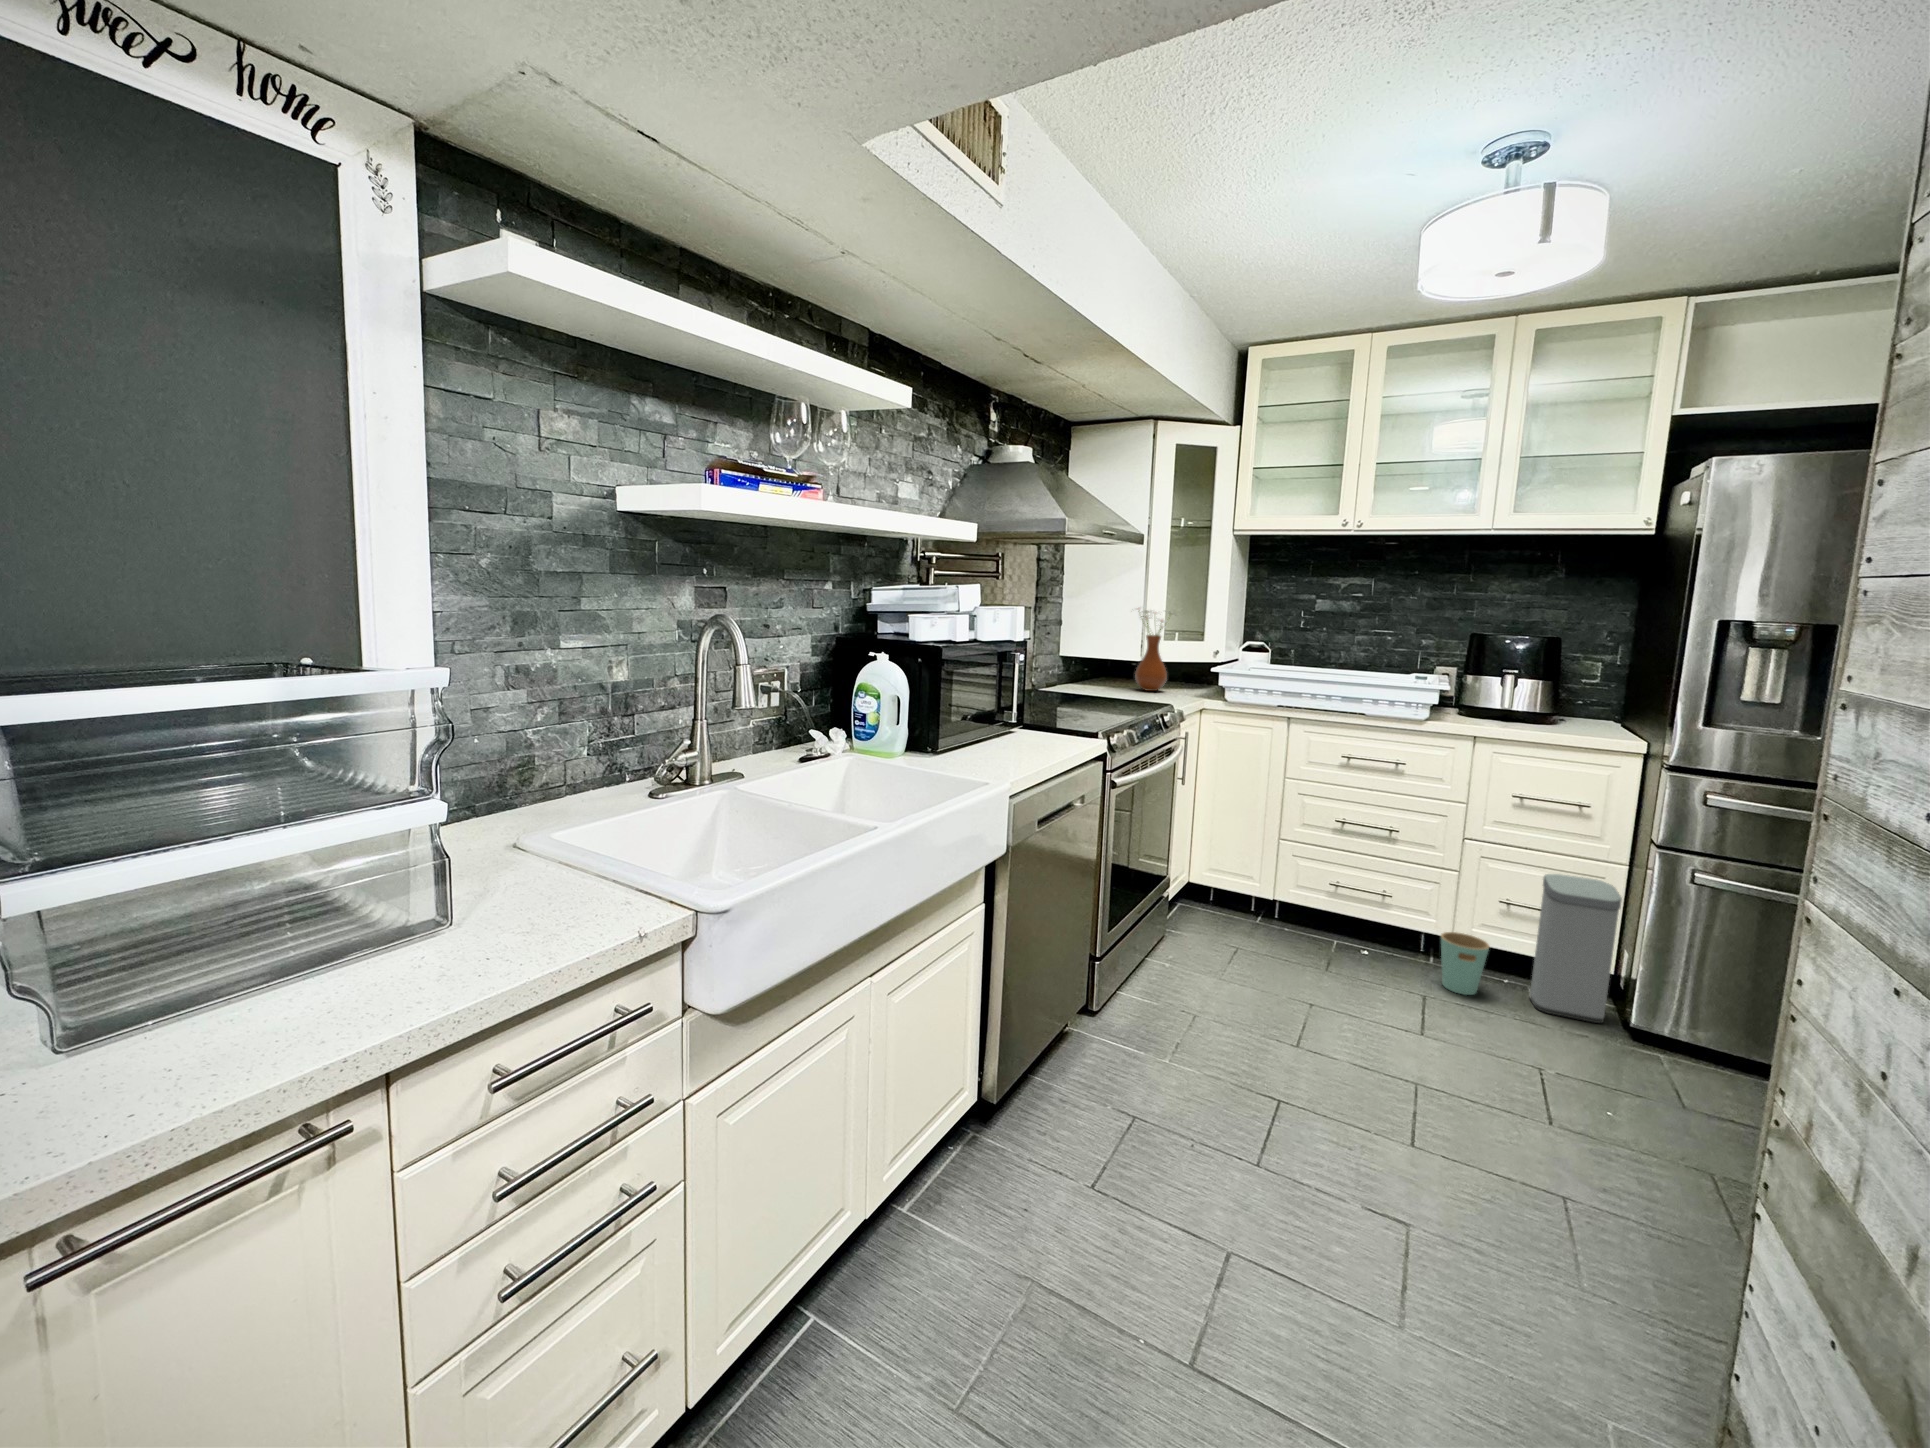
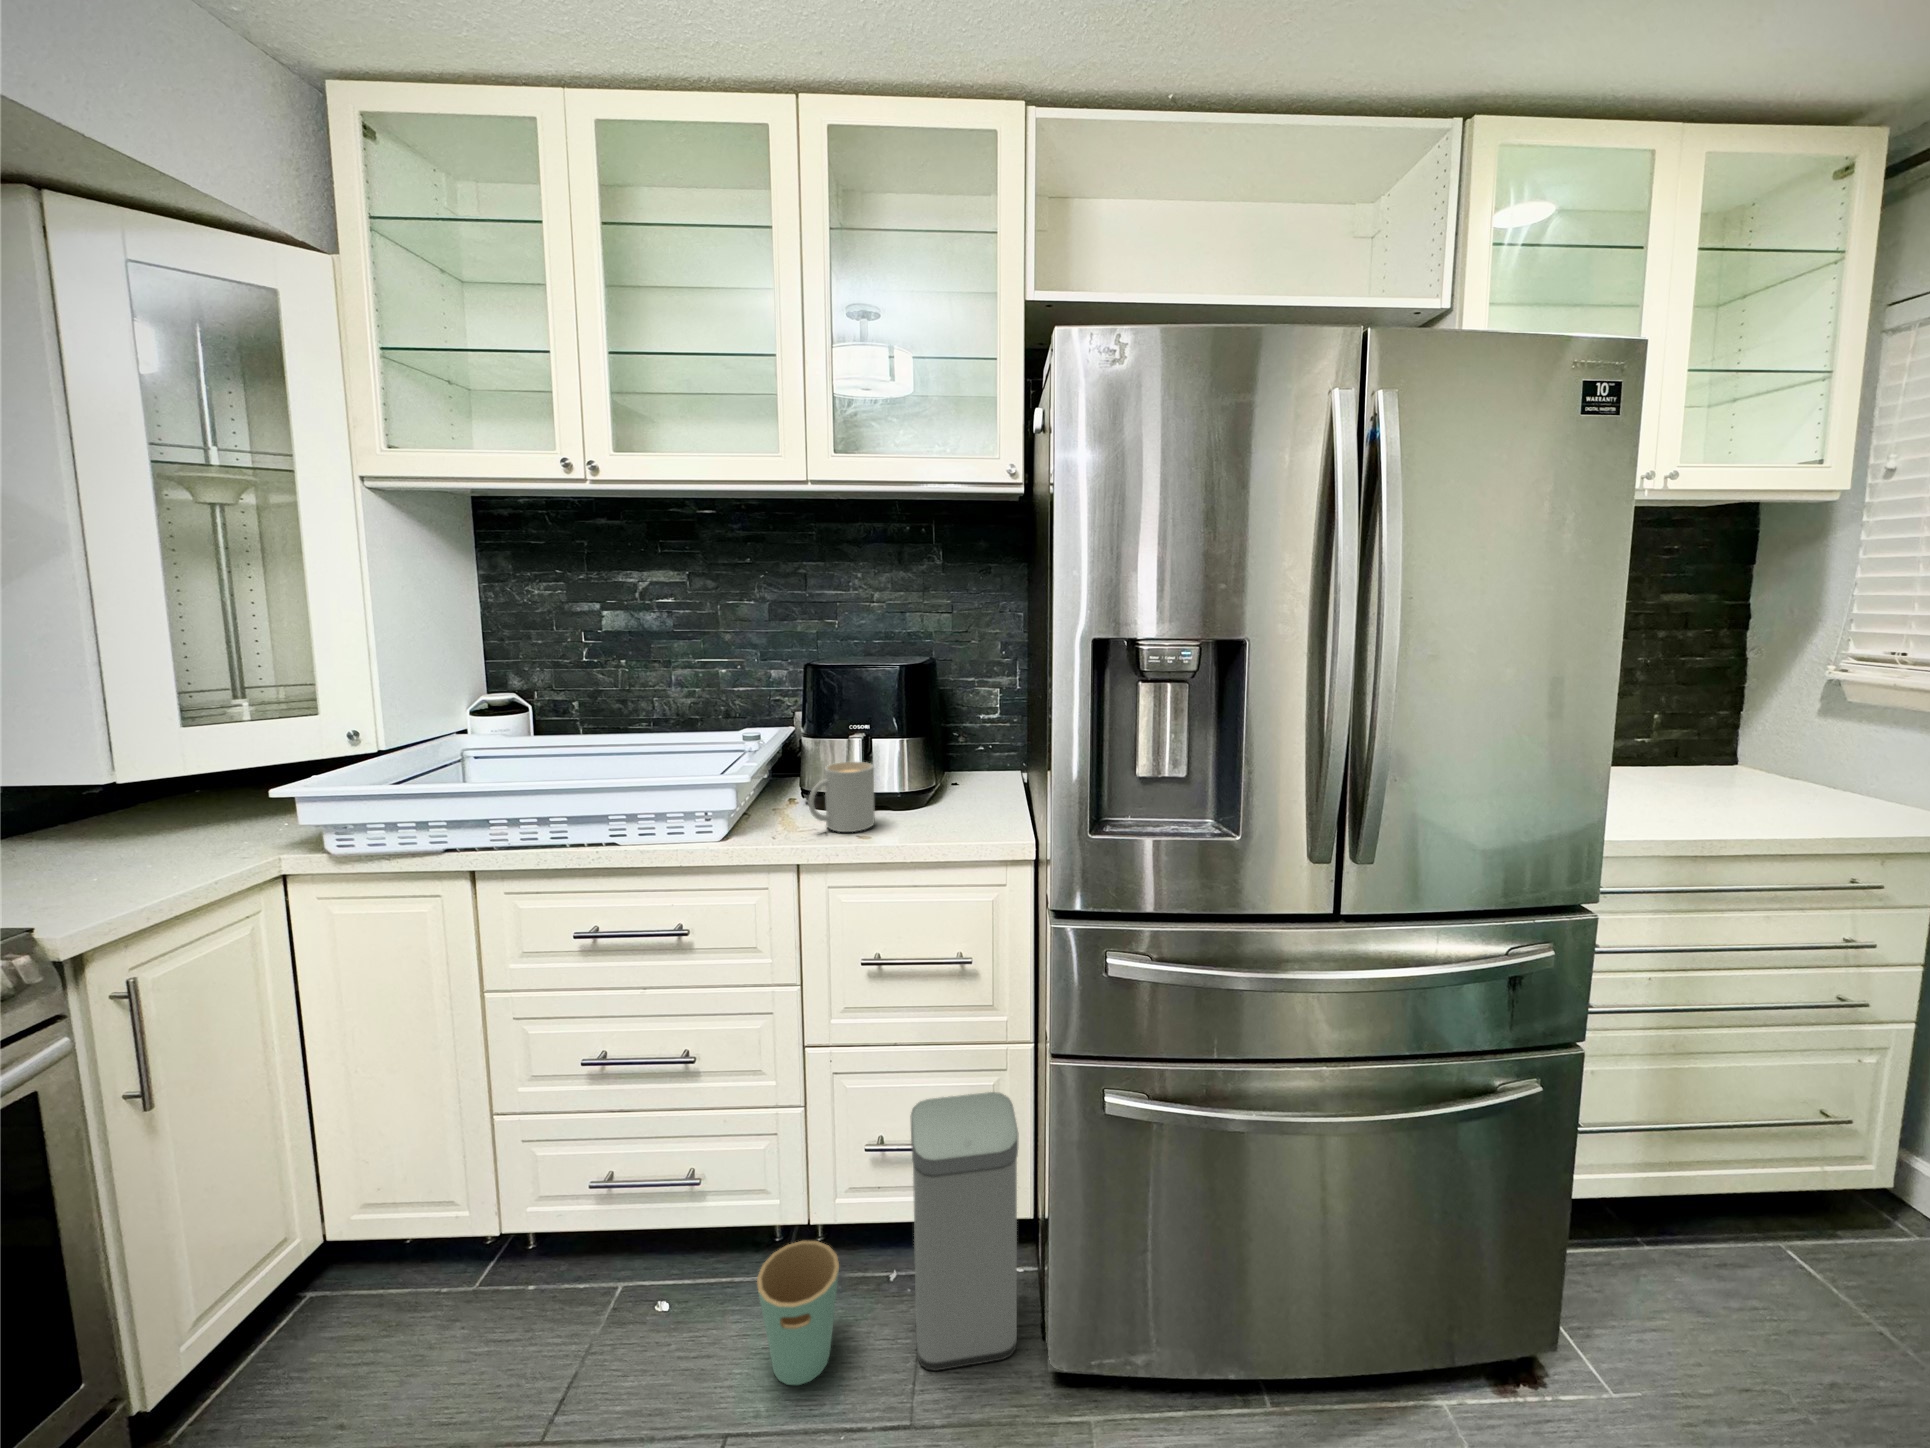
vase: present [1131,606,1171,691] -> none [43,654,224,850]
mug: none [1482,689,1524,726] -> present [808,762,875,832]

